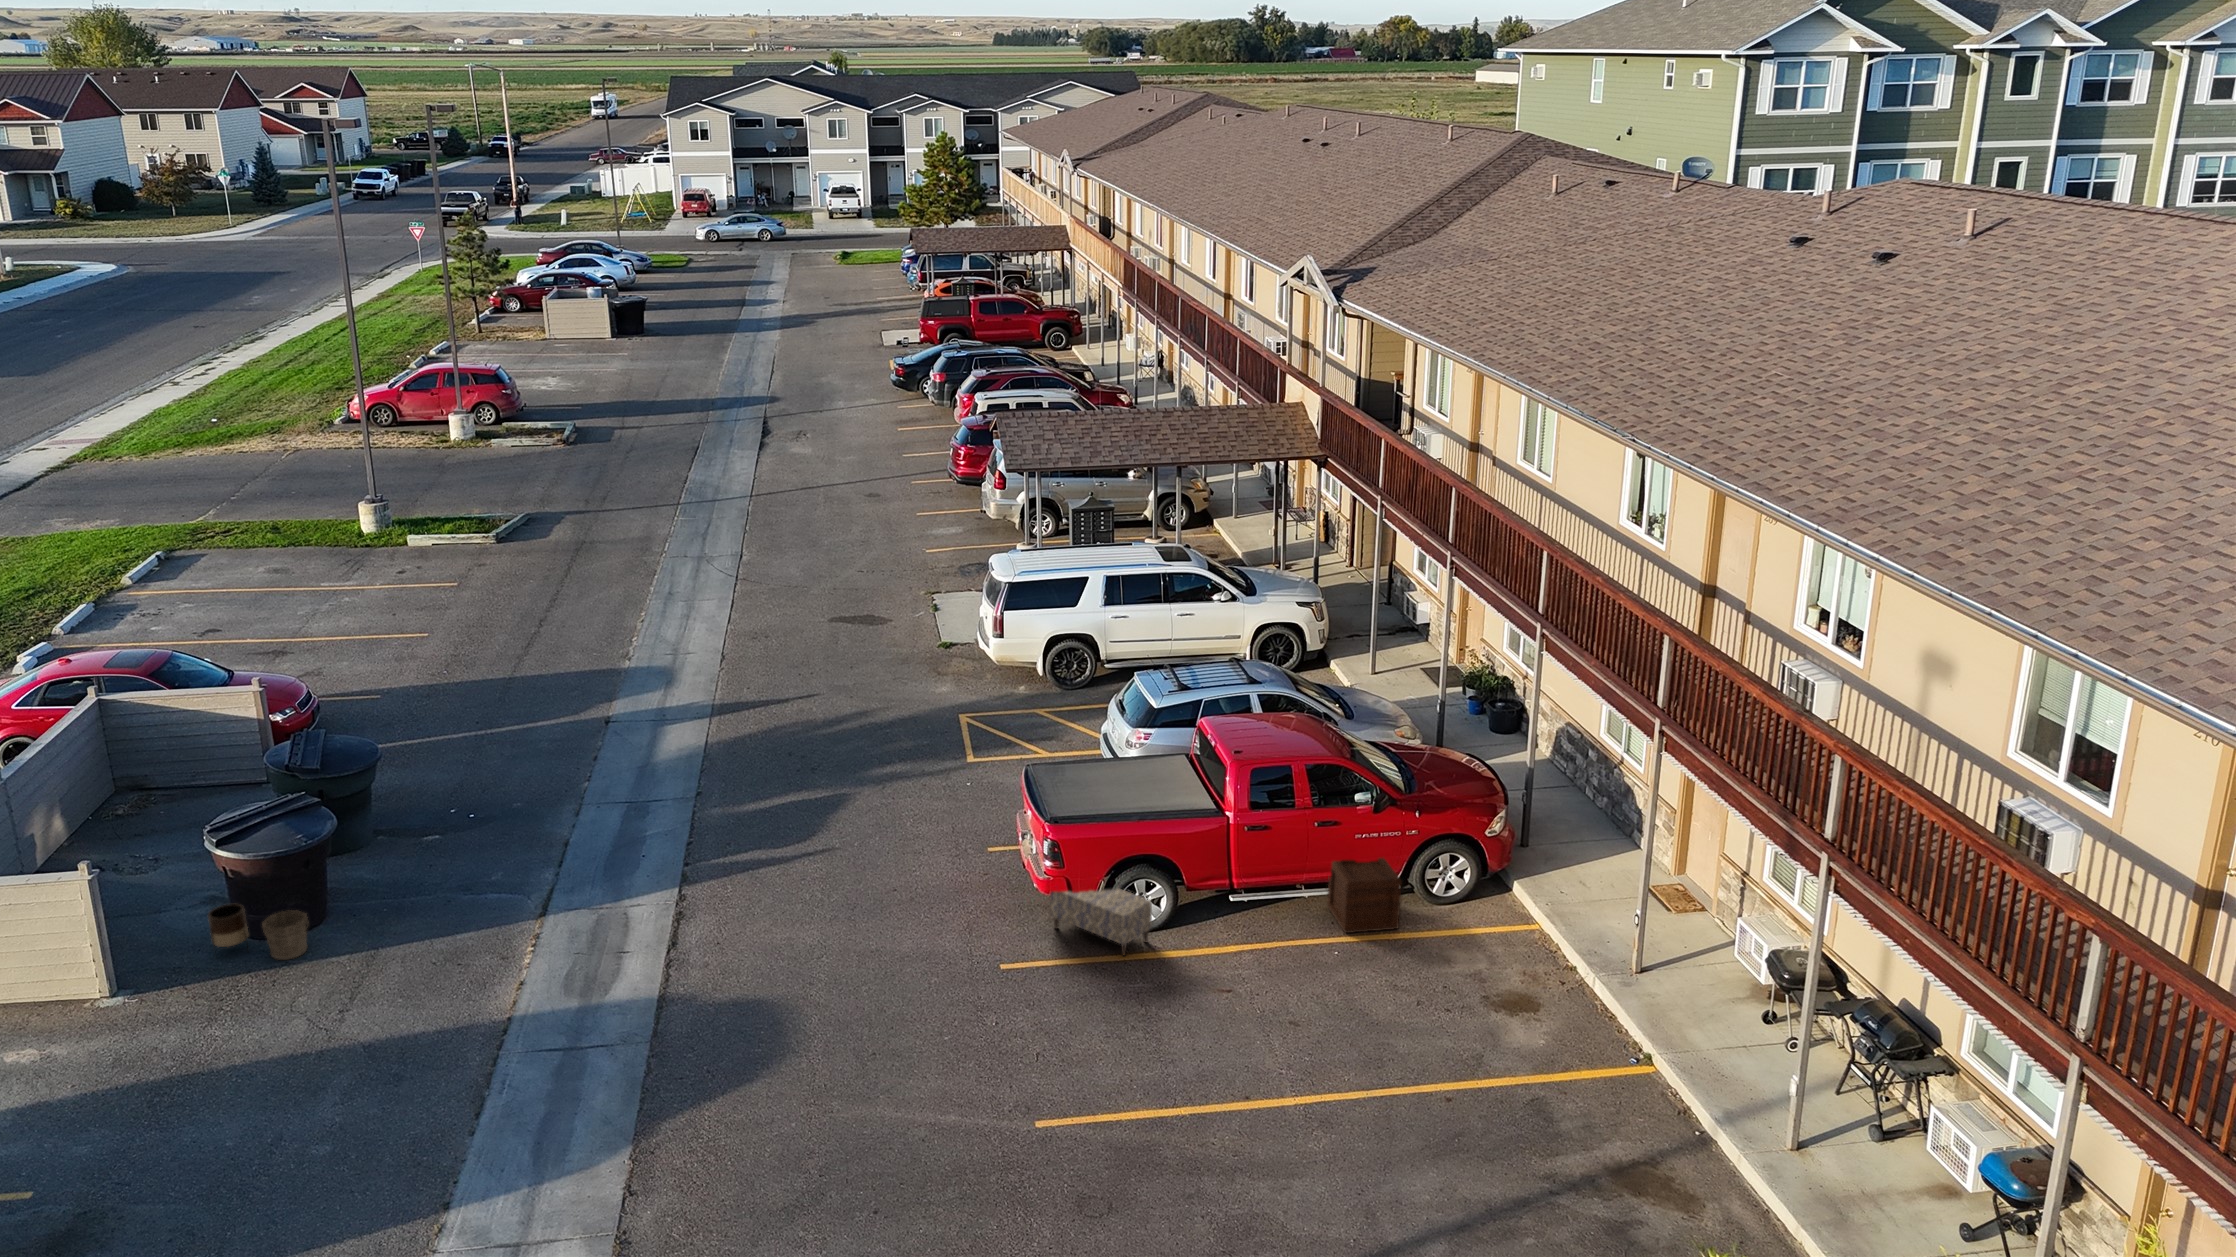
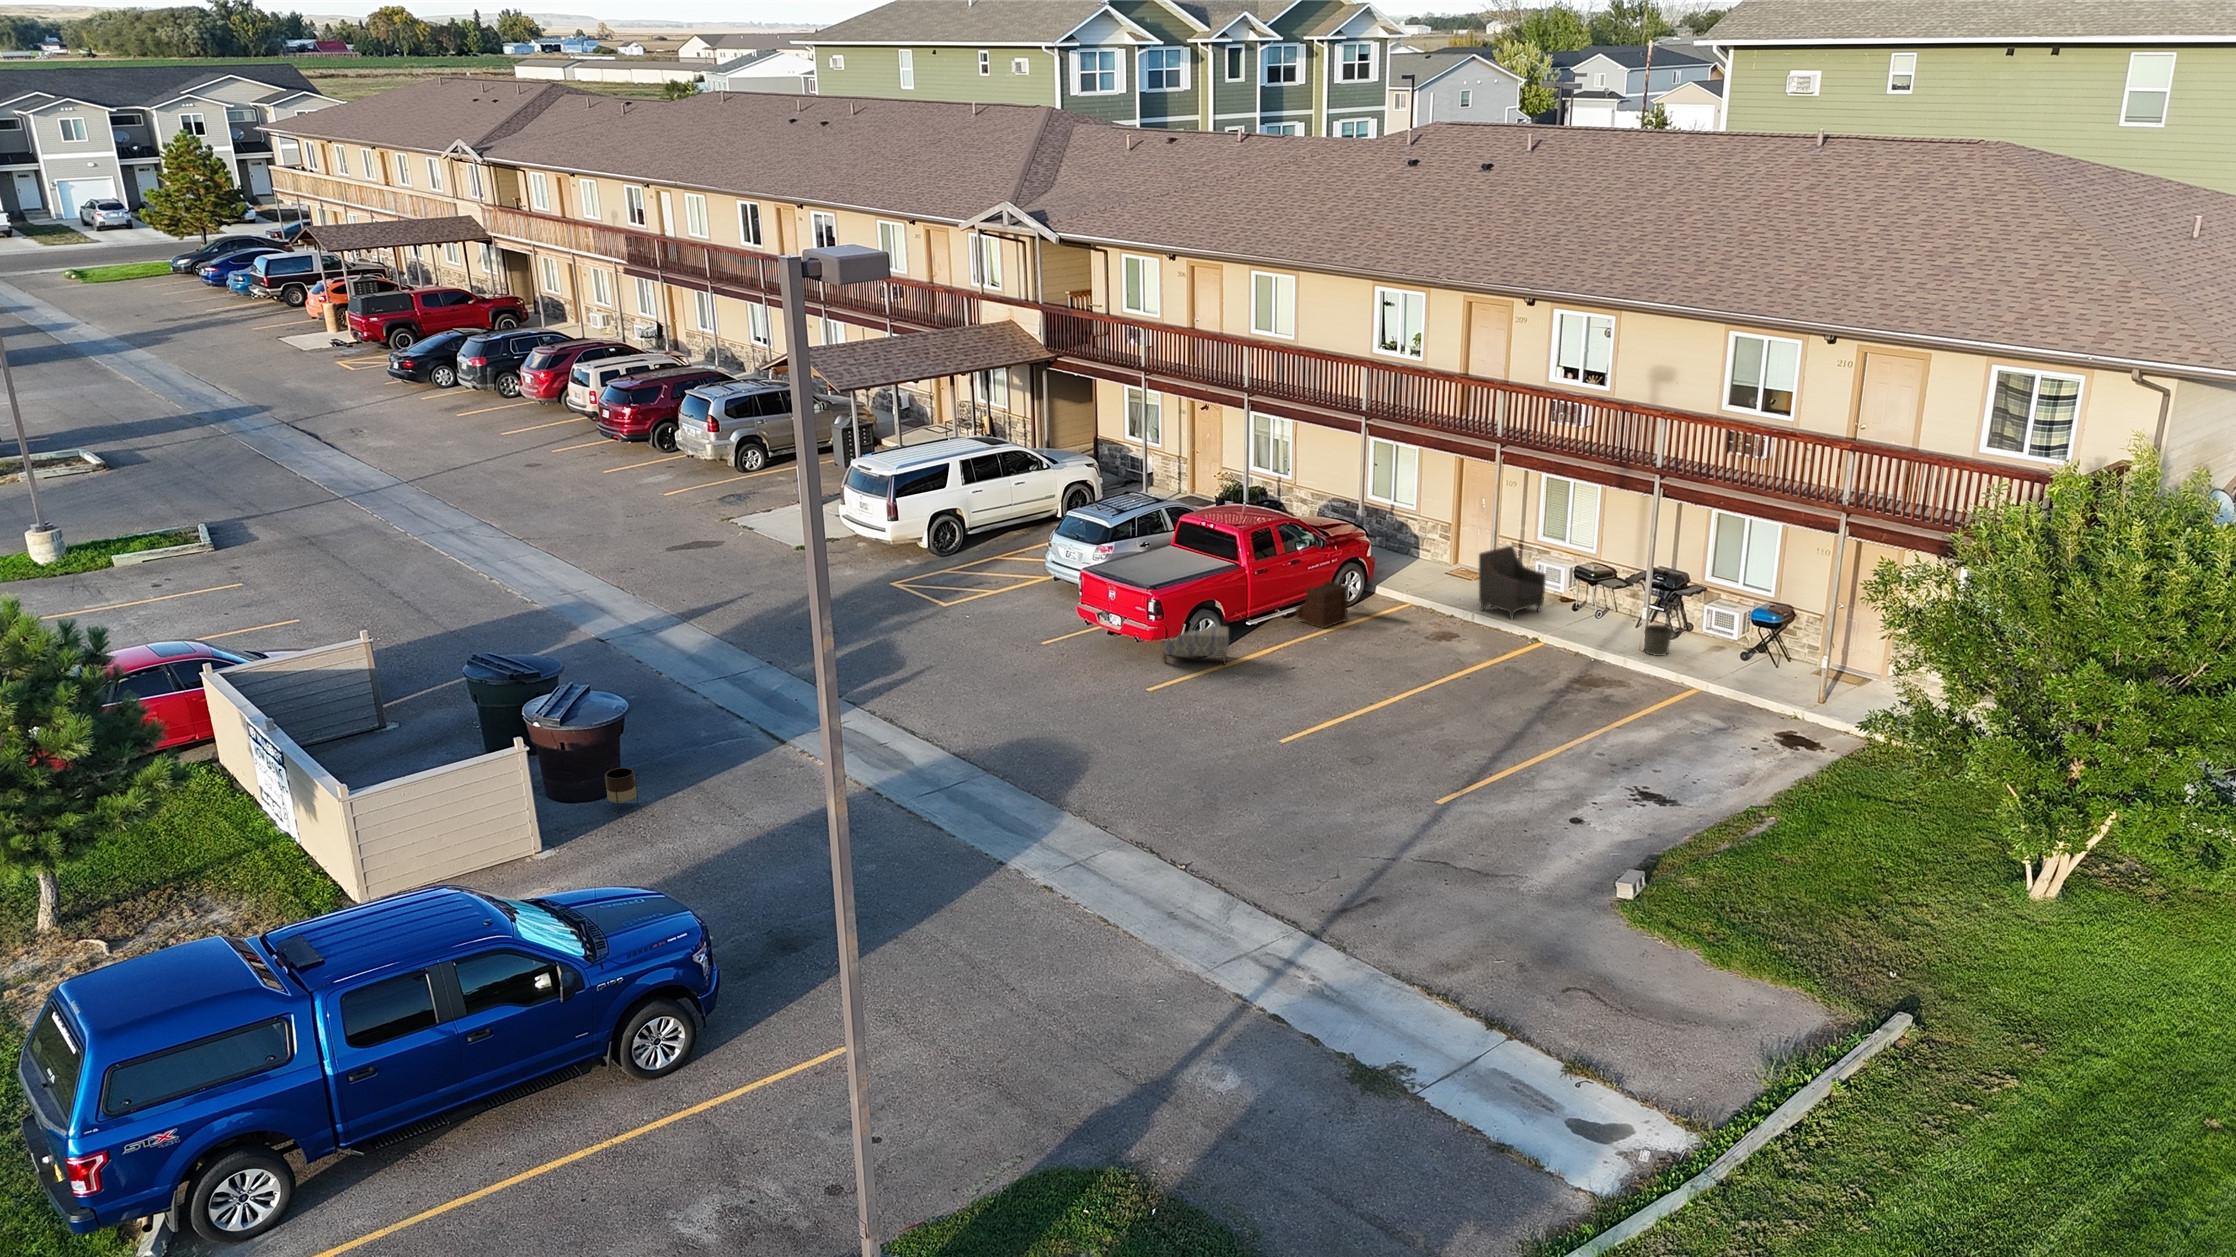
chair: none [1610,881,1722,1009] -> present [1479,546,1546,619]
bucket: present [262,910,308,960] -> present [1644,625,1673,656]

